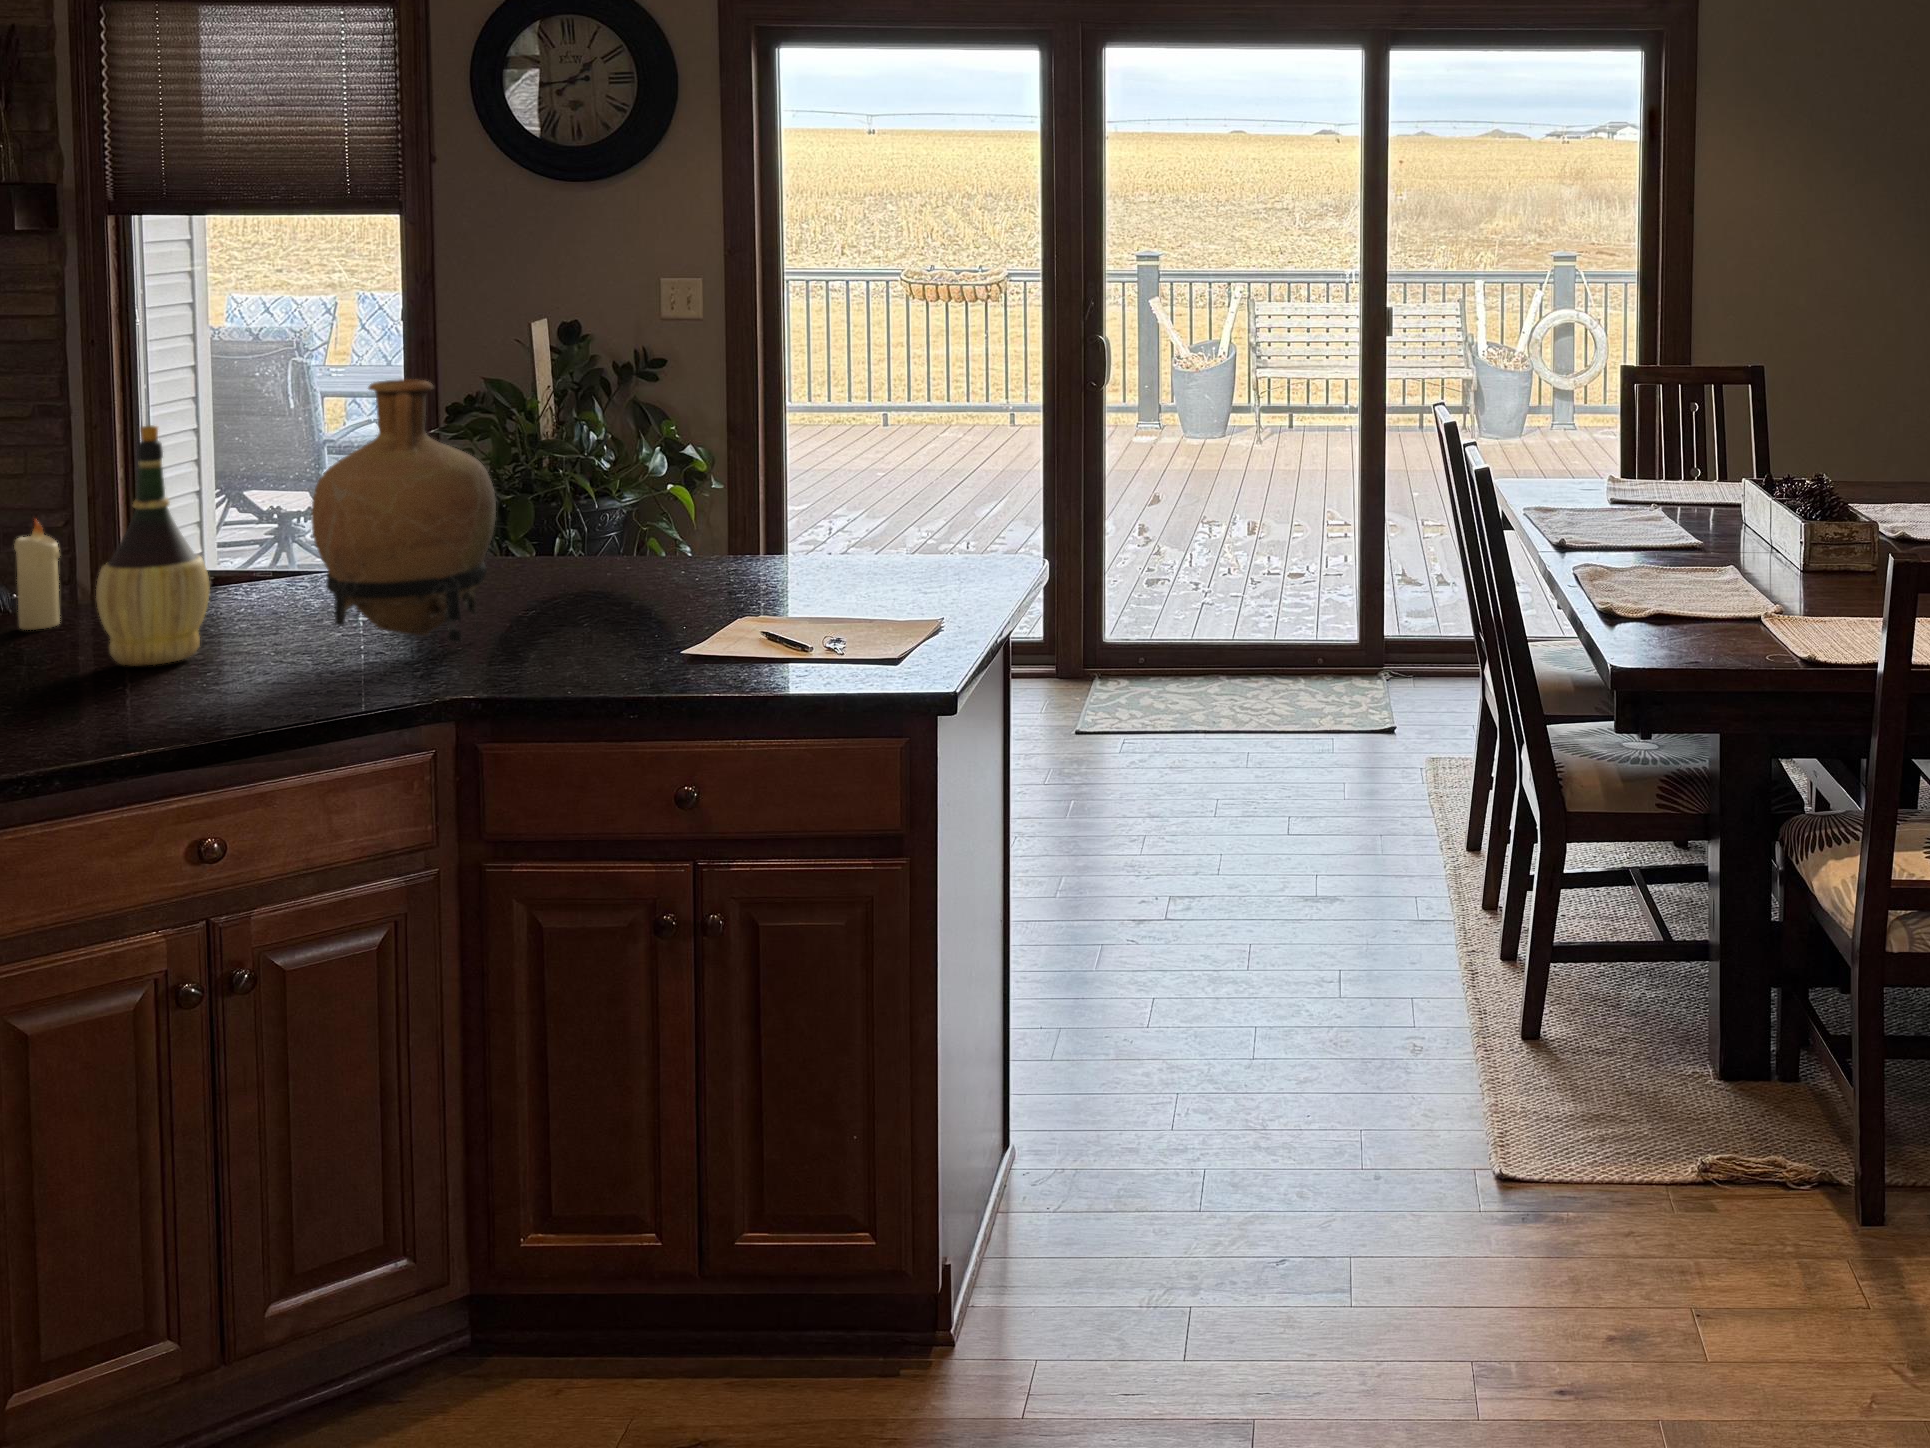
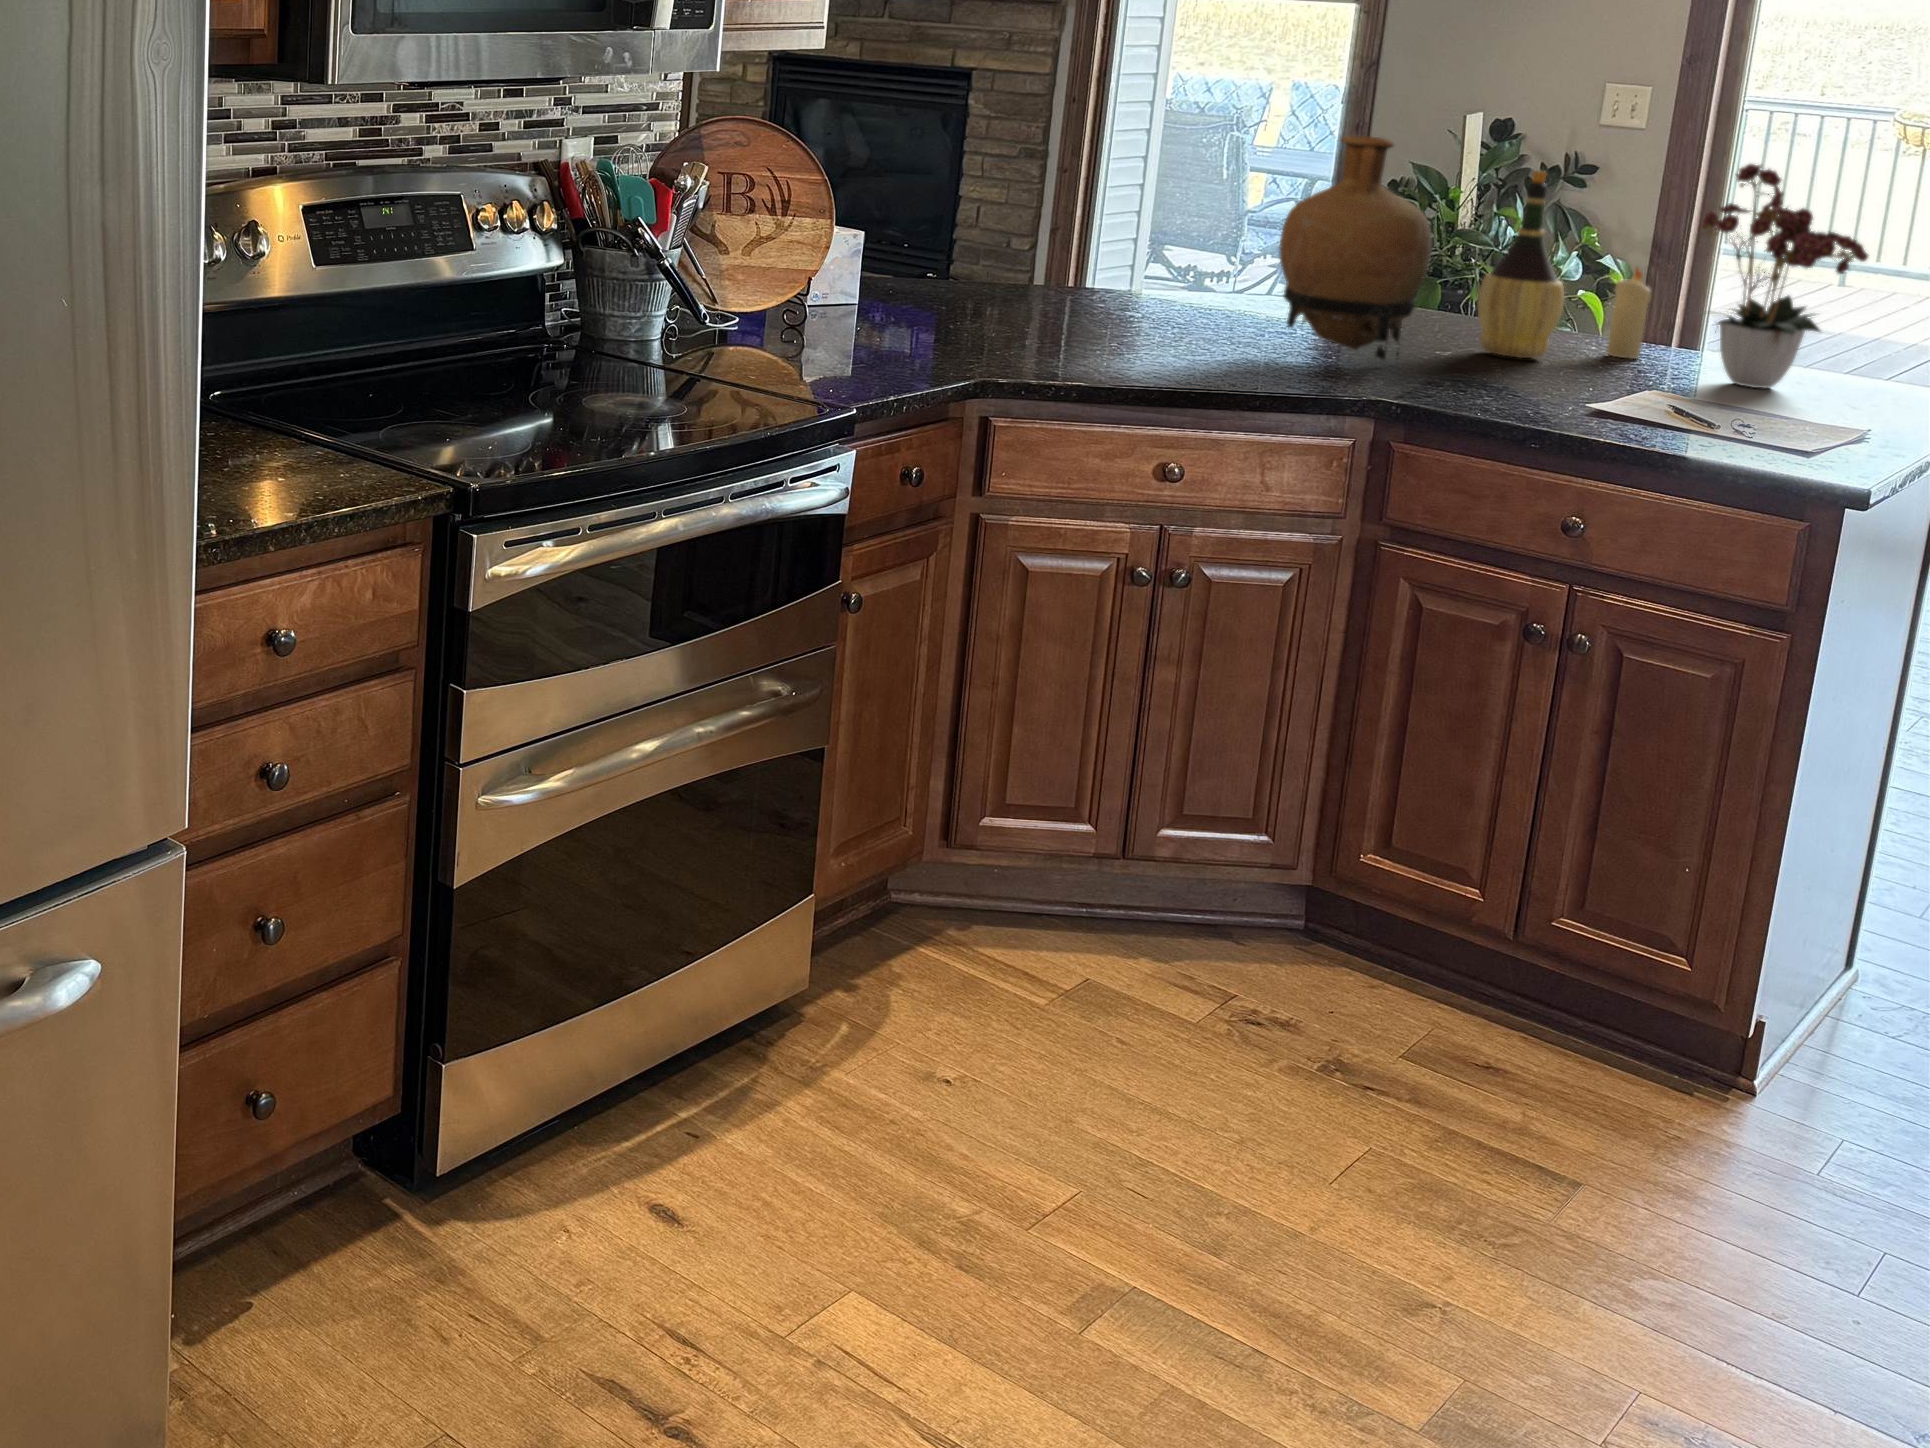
flower arrangement: none [752,352,918,586] -> present [1696,164,1868,389]
wine bottle: present [96,425,209,665] -> present [1478,171,1564,358]
candle: present [14,520,60,630] -> present [1607,269,1651,359]

